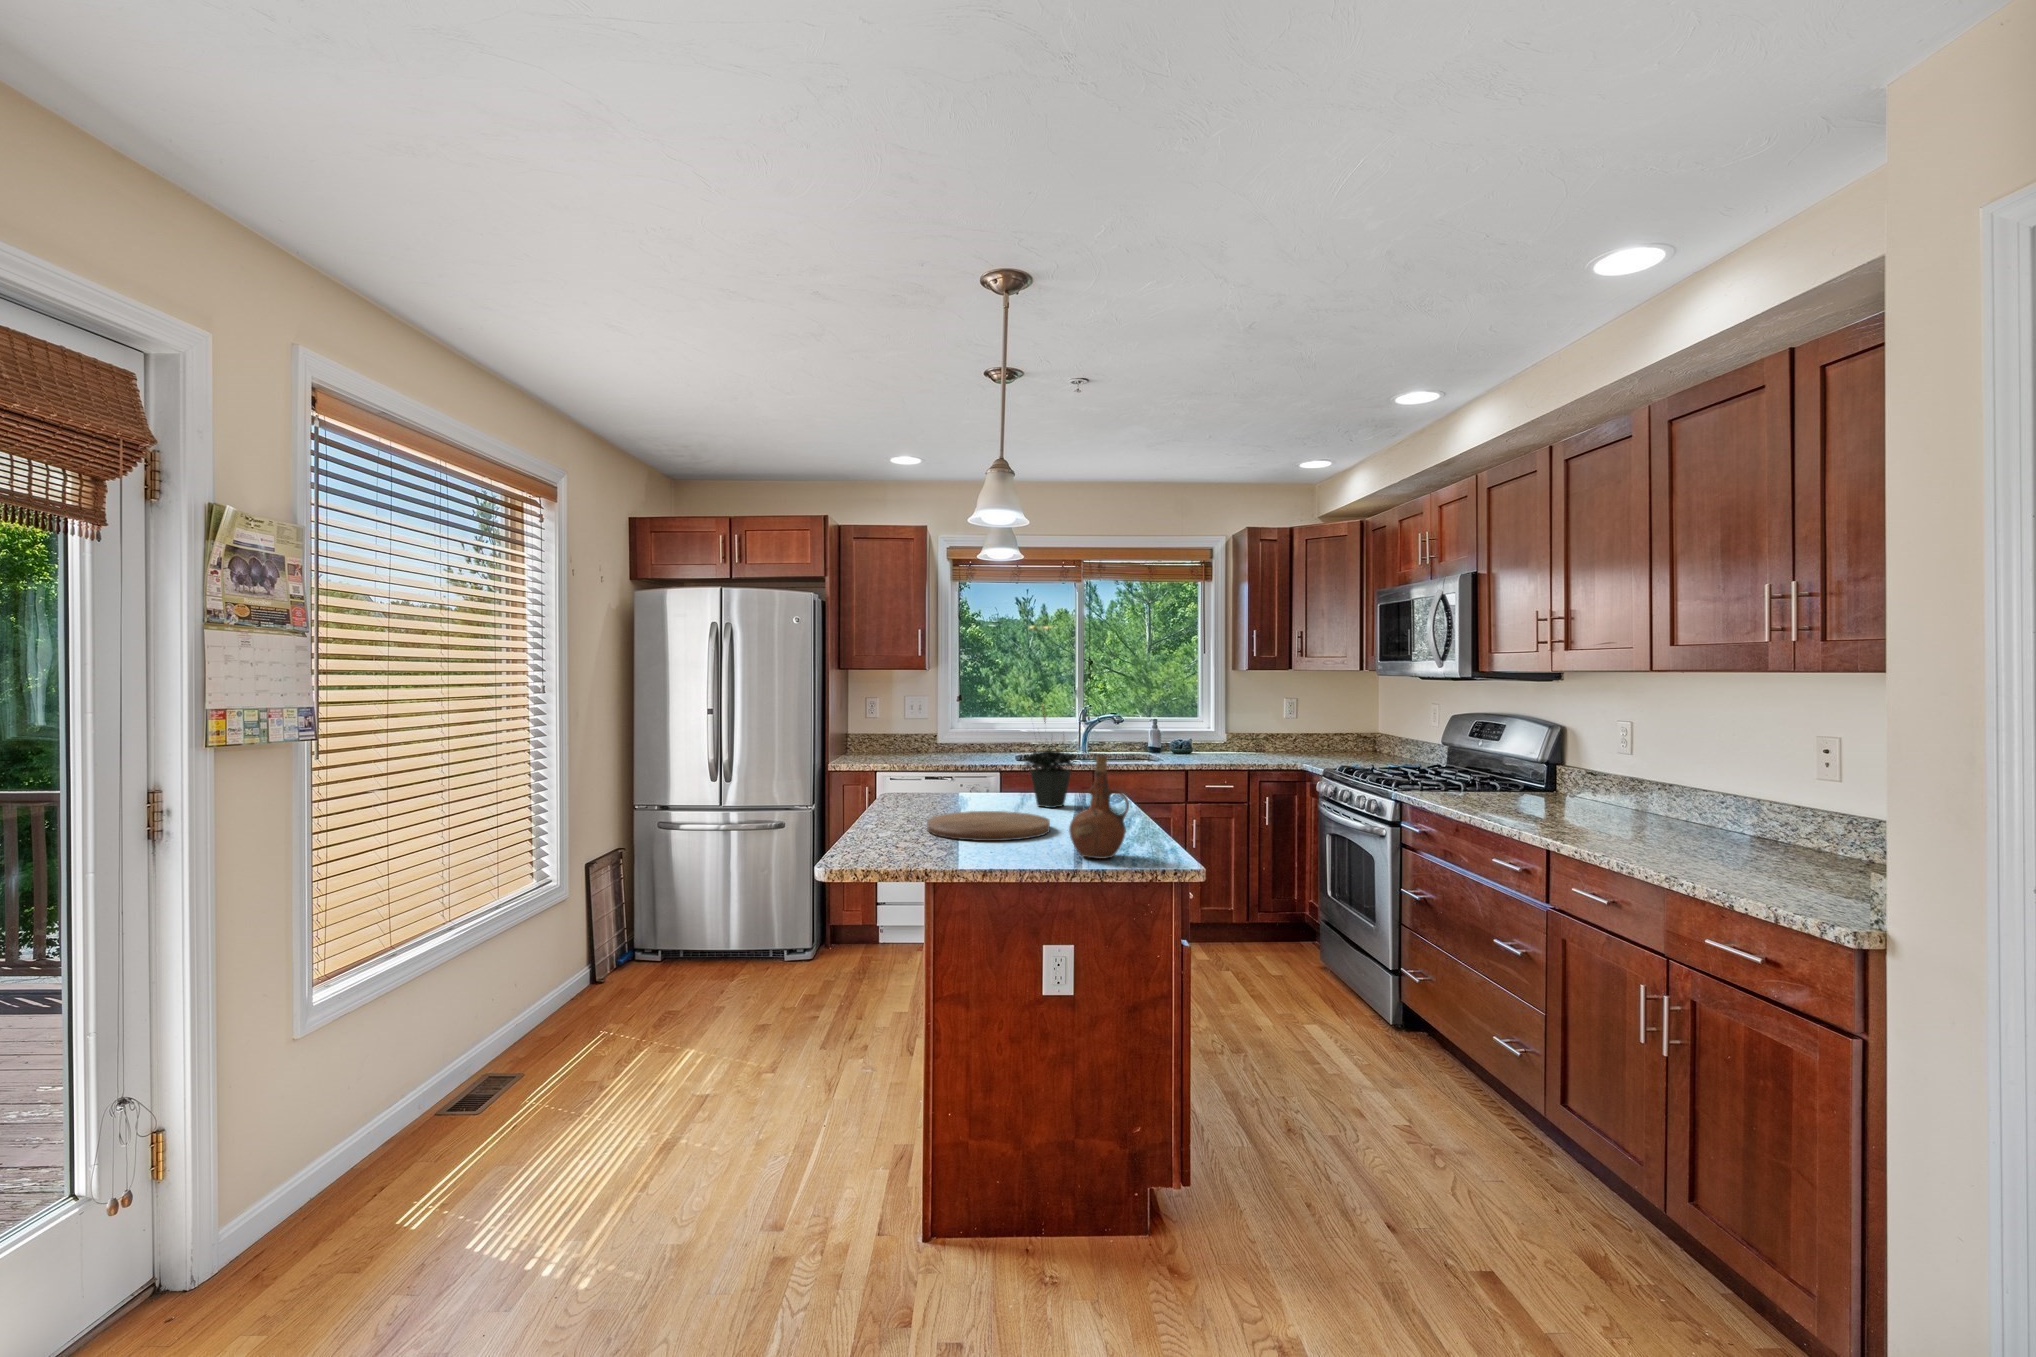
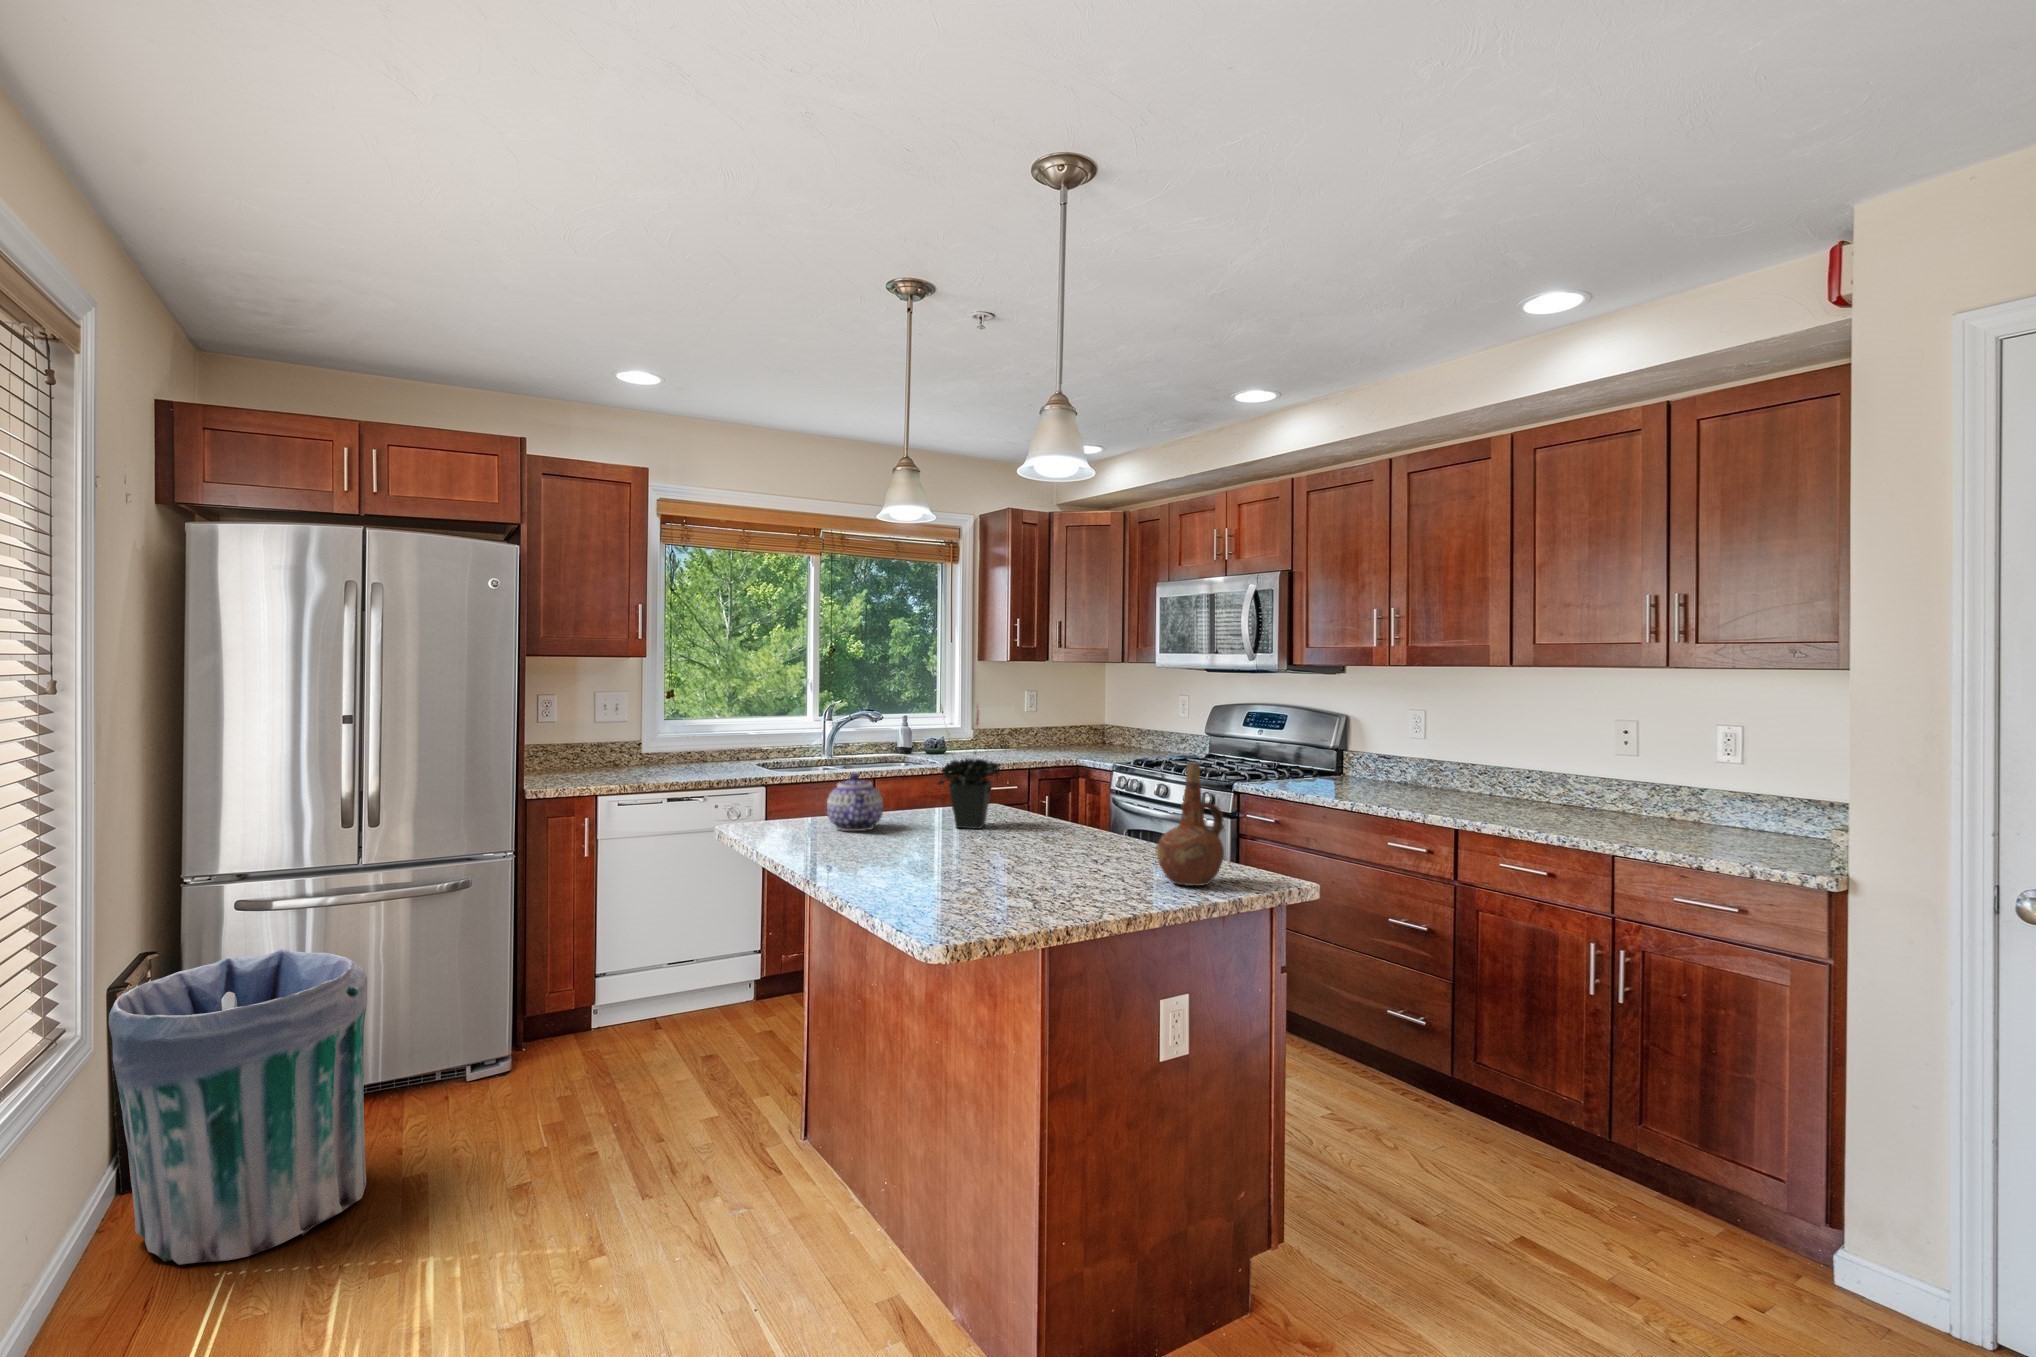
teapot: none [944,758,987,803] -> present [827,773,883,831]
cutting board: present [927,811,1050,841] -> none [909,838,1064,880]
trash can: none [557,851,689,1030] -> present [109,948,367,1265]

